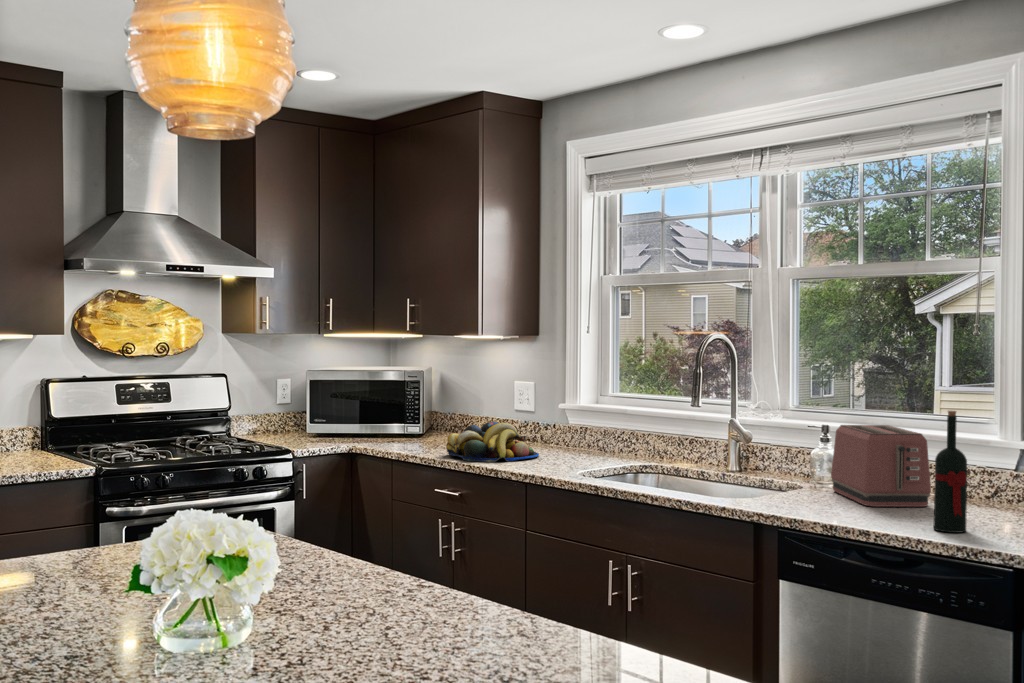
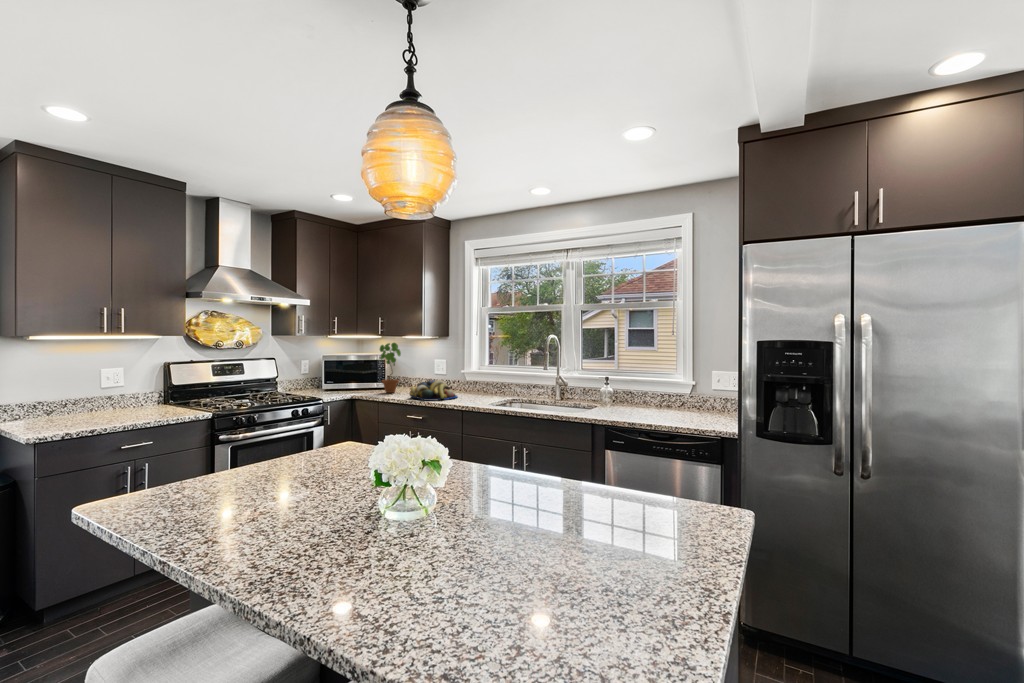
potted plant: none [406,347,444,444] -> present [380,343,401,393]
wine bottle: present [934,411,967,533] -> none [687,367,704,425]
toaster: present [831,425,931,507] -> none [616,376,670,414]

